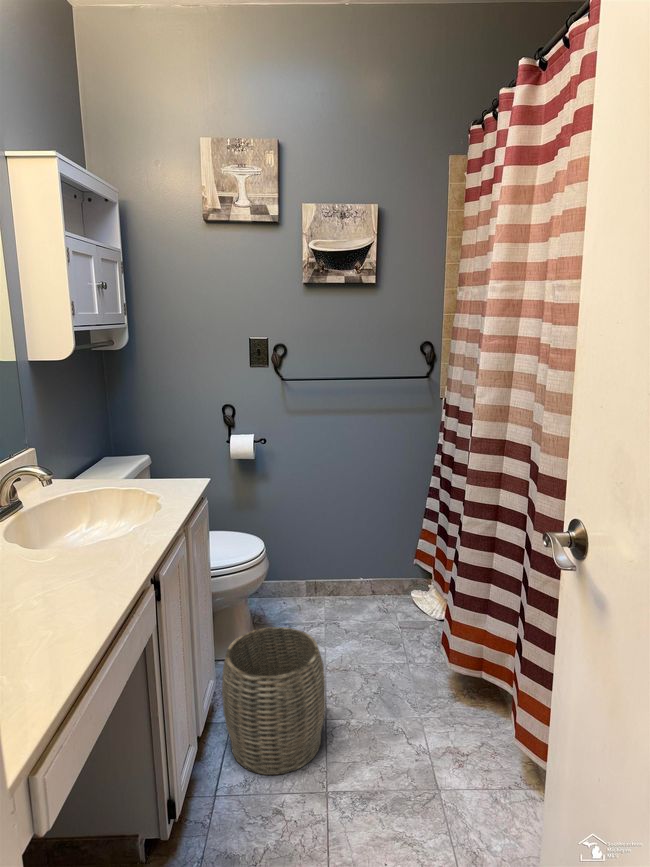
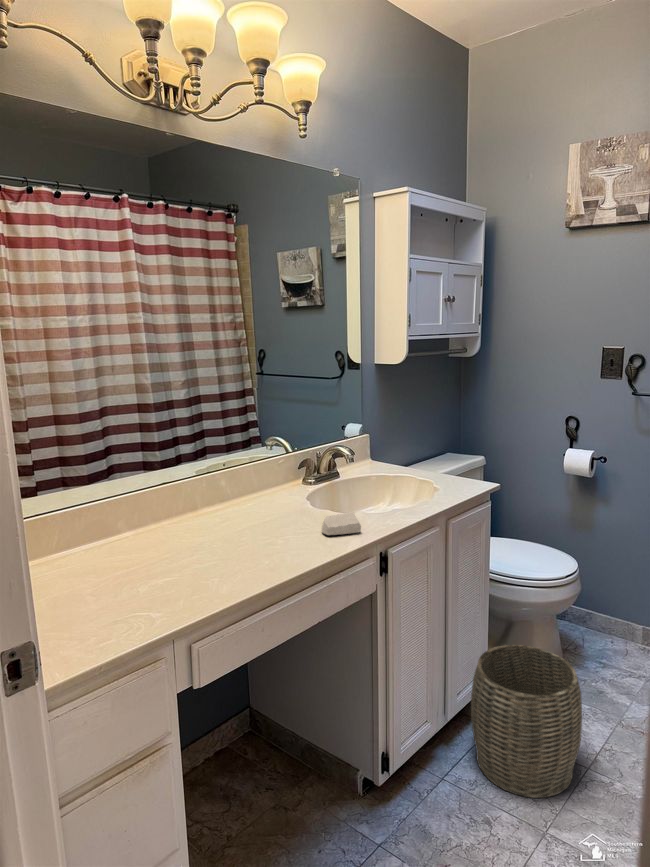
soap bar: none [77,539,128,574] -> present [322,512,361,535]

